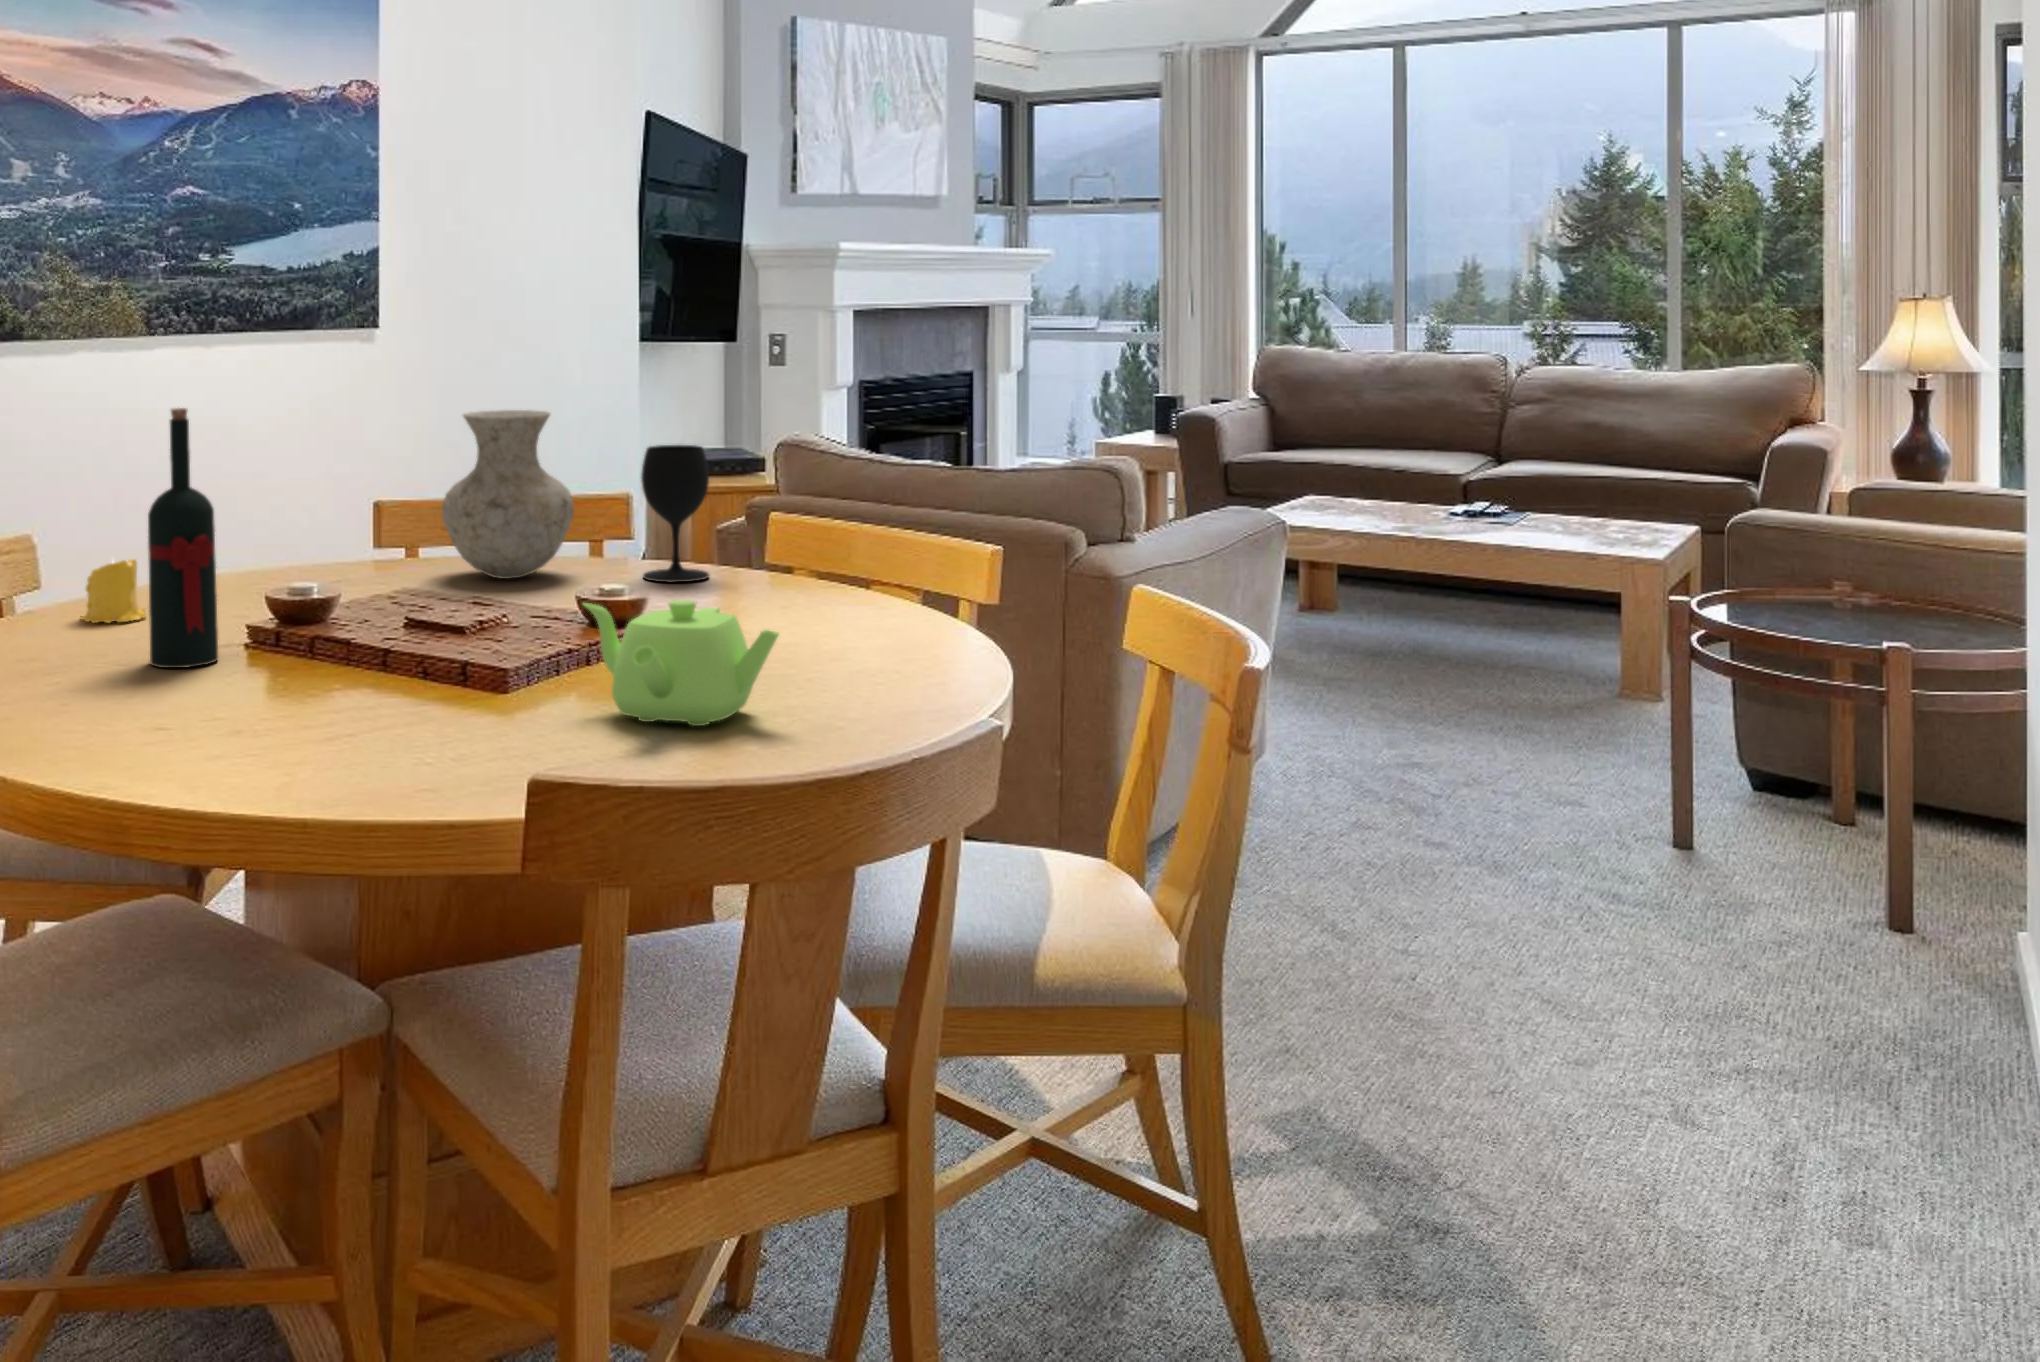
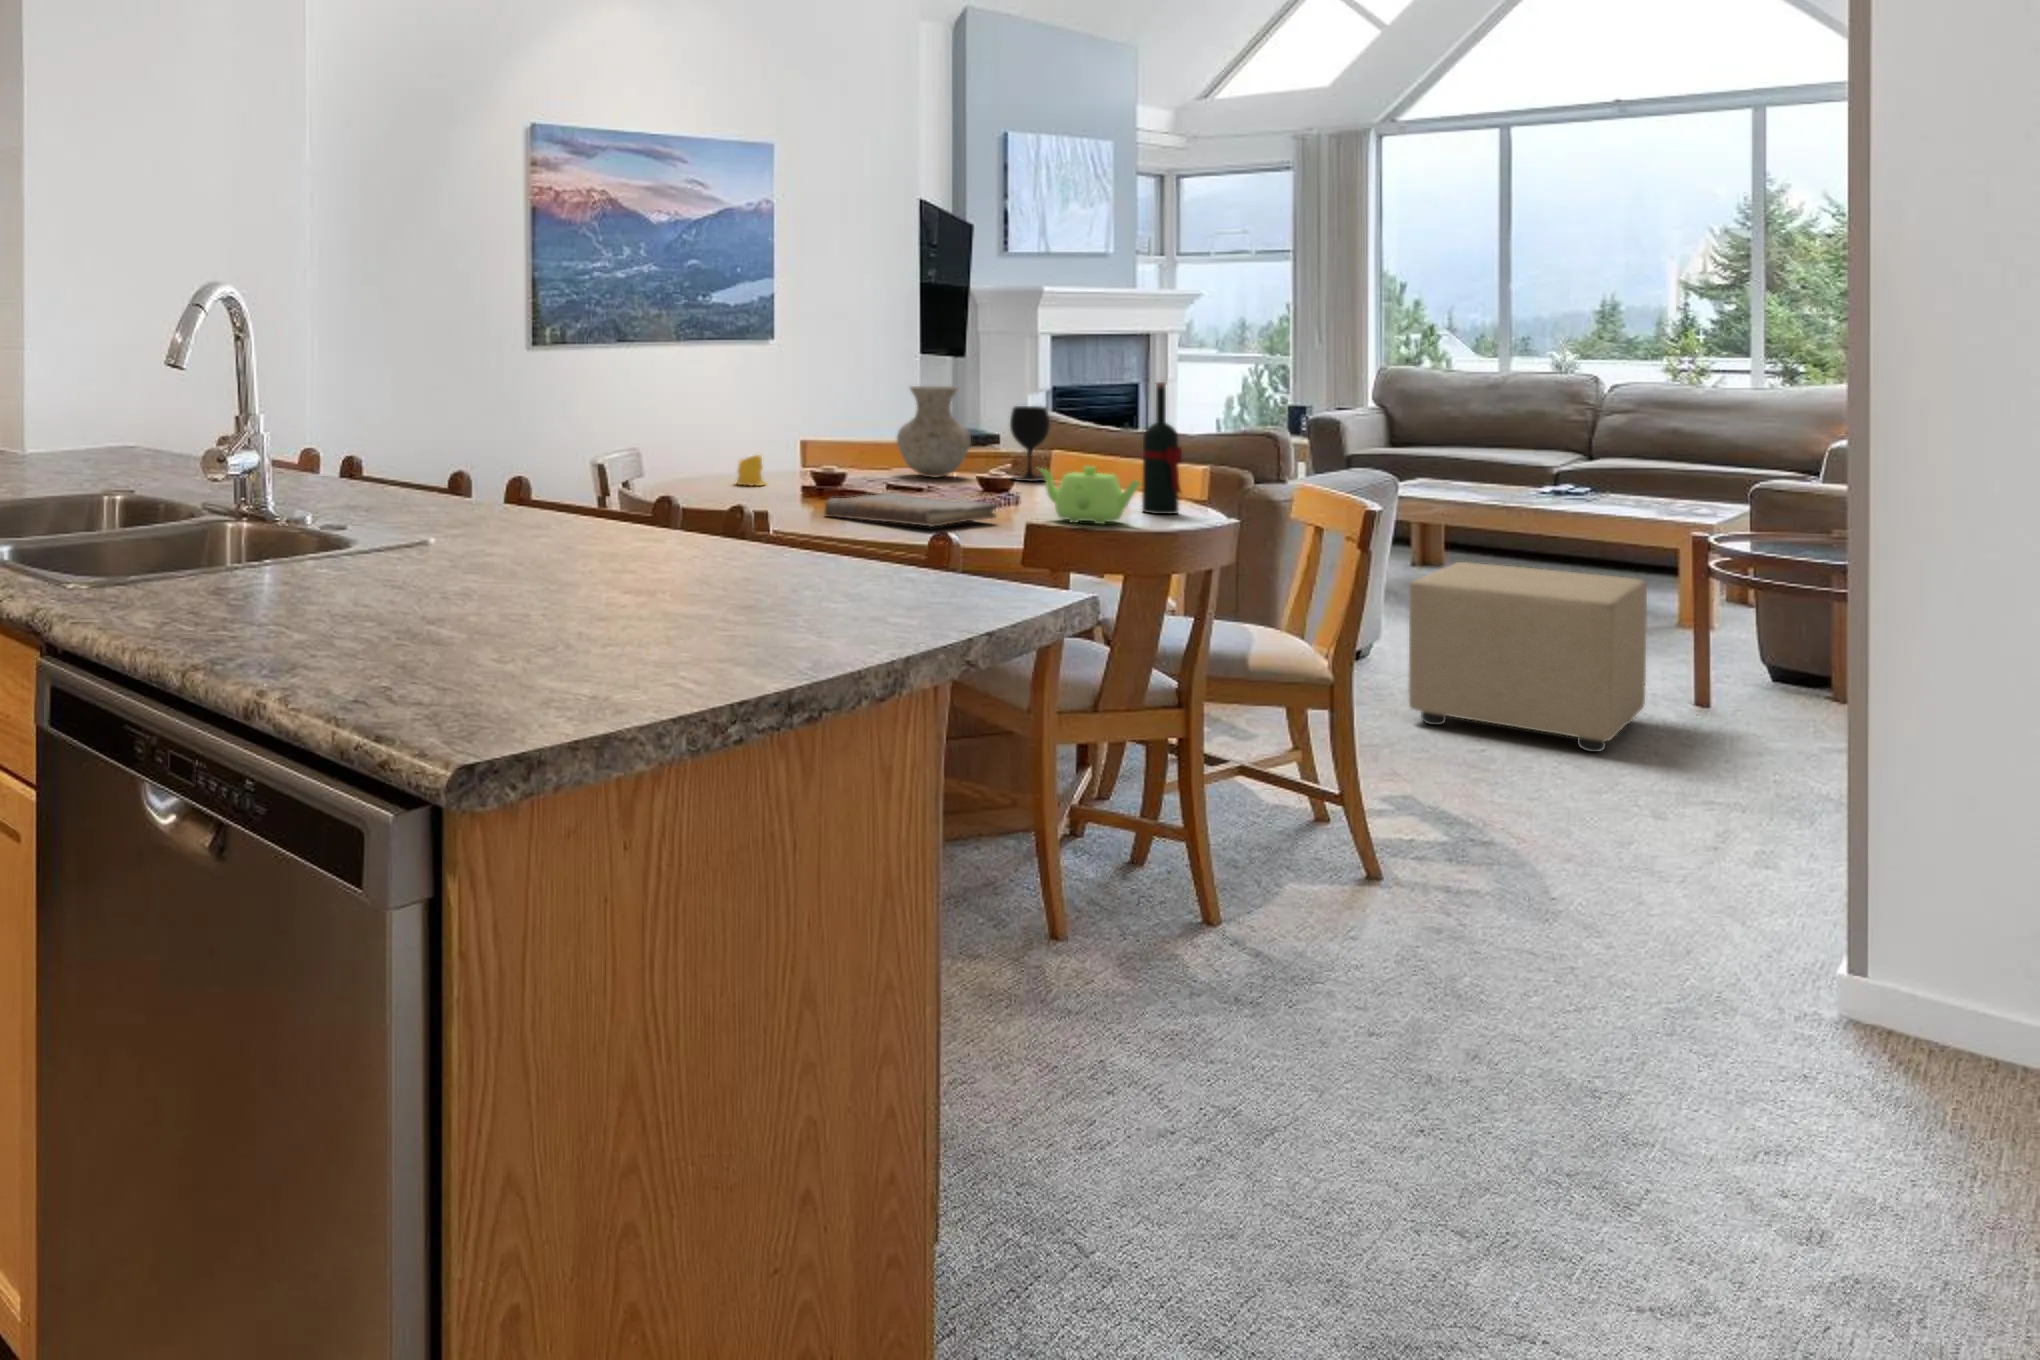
wine bottle: present [148,408,218,668] -> present [1142,382,1182,514]
book: none [115,657,479,774] -> present [825,493,997,527]
ottoman: none [1293,657,1622,974] -> present [1409,562,1647,752]

